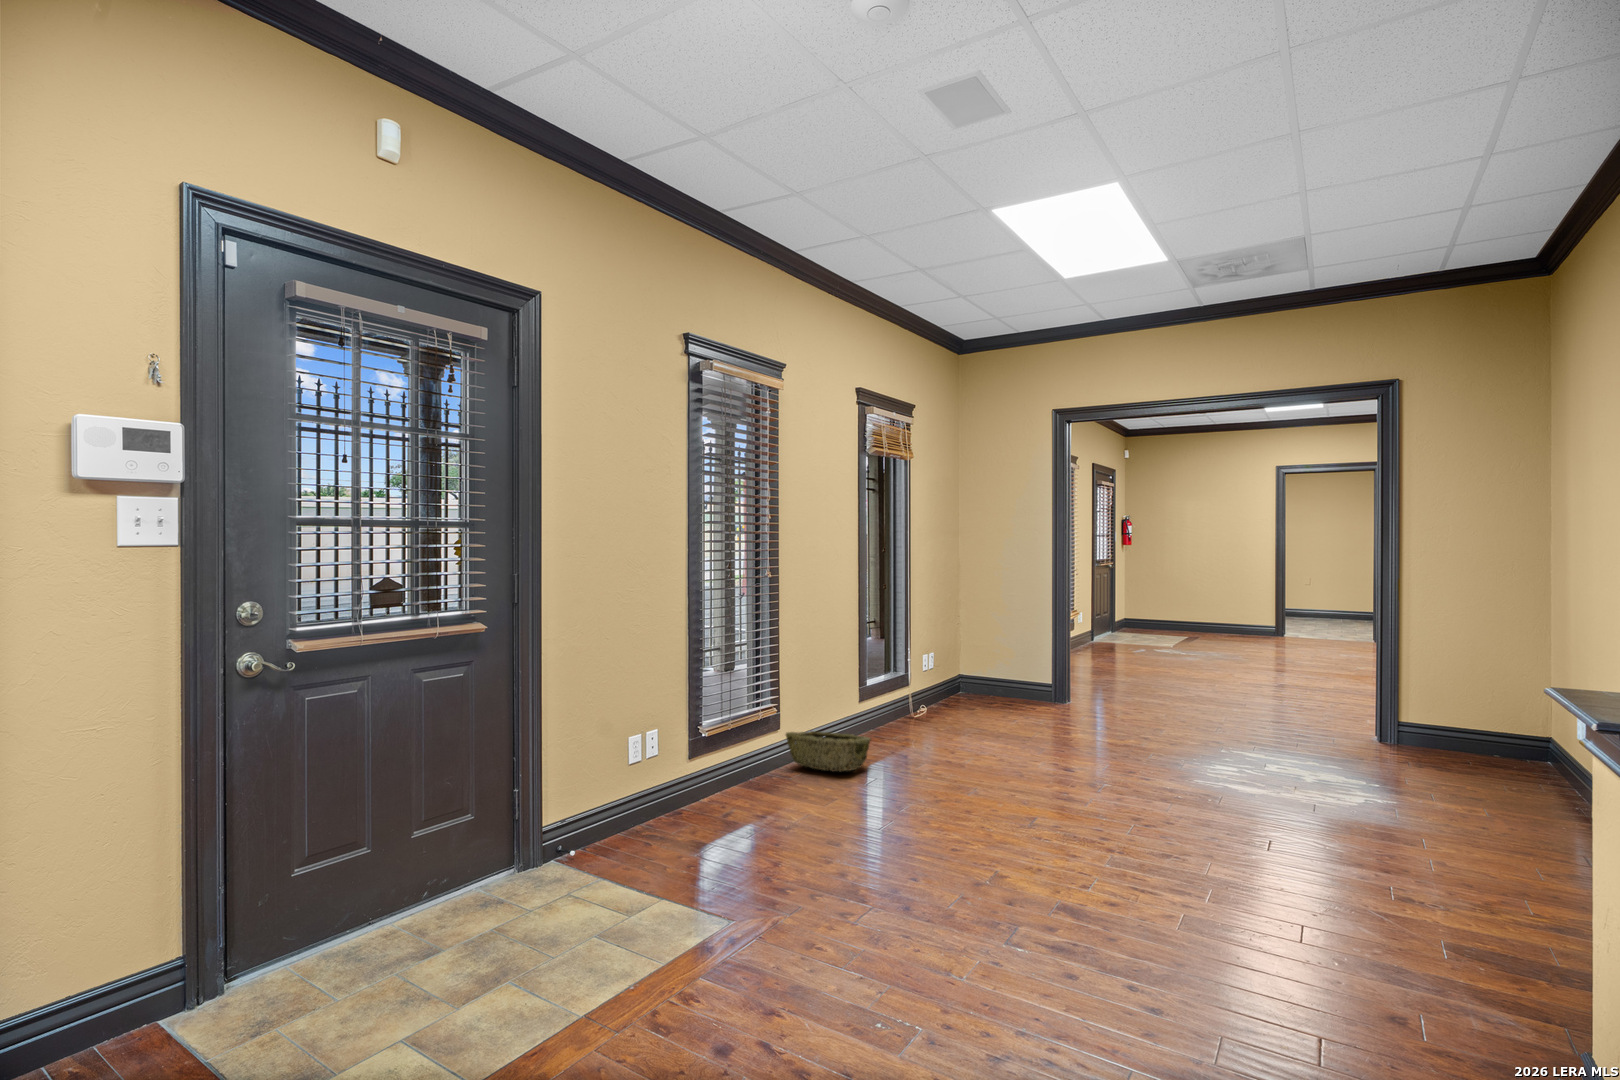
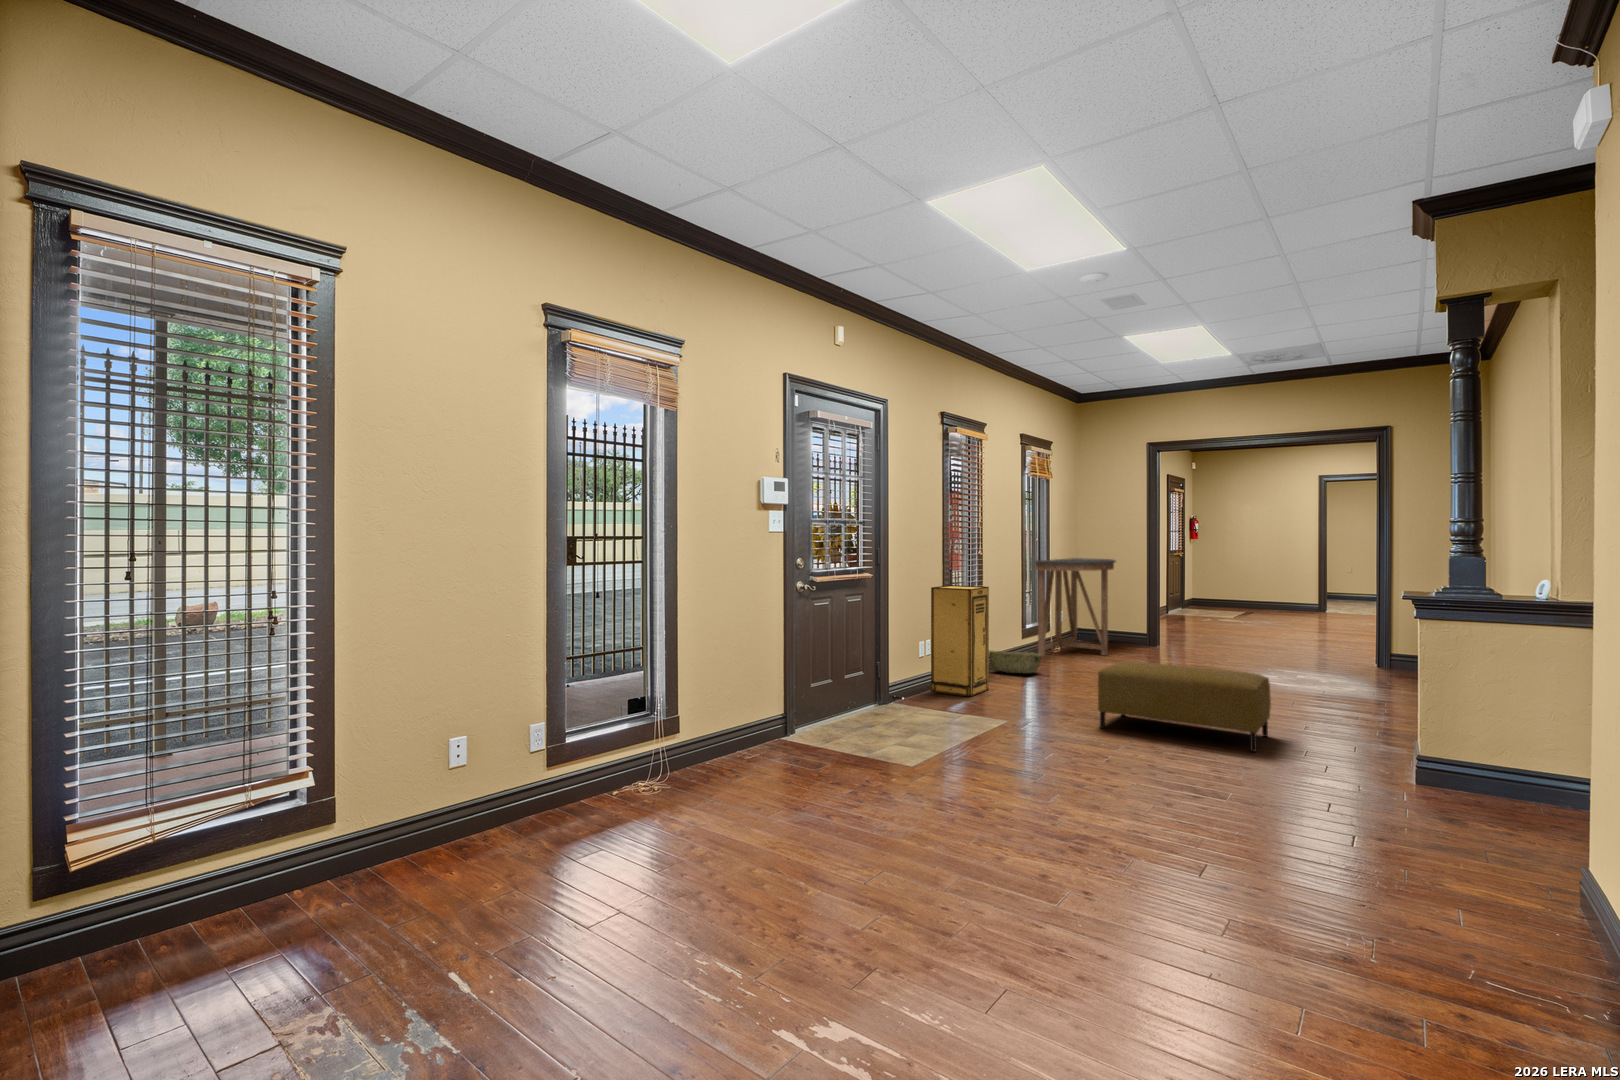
console table: none [880,575,1005,728] -> present [1035,558,1116,657]
storage cabinet: none [650,632,756,841] -> present [931,585,989,697]
ottoman: none [898,792,1238,1042] -> present [1098,661,1271,751]

